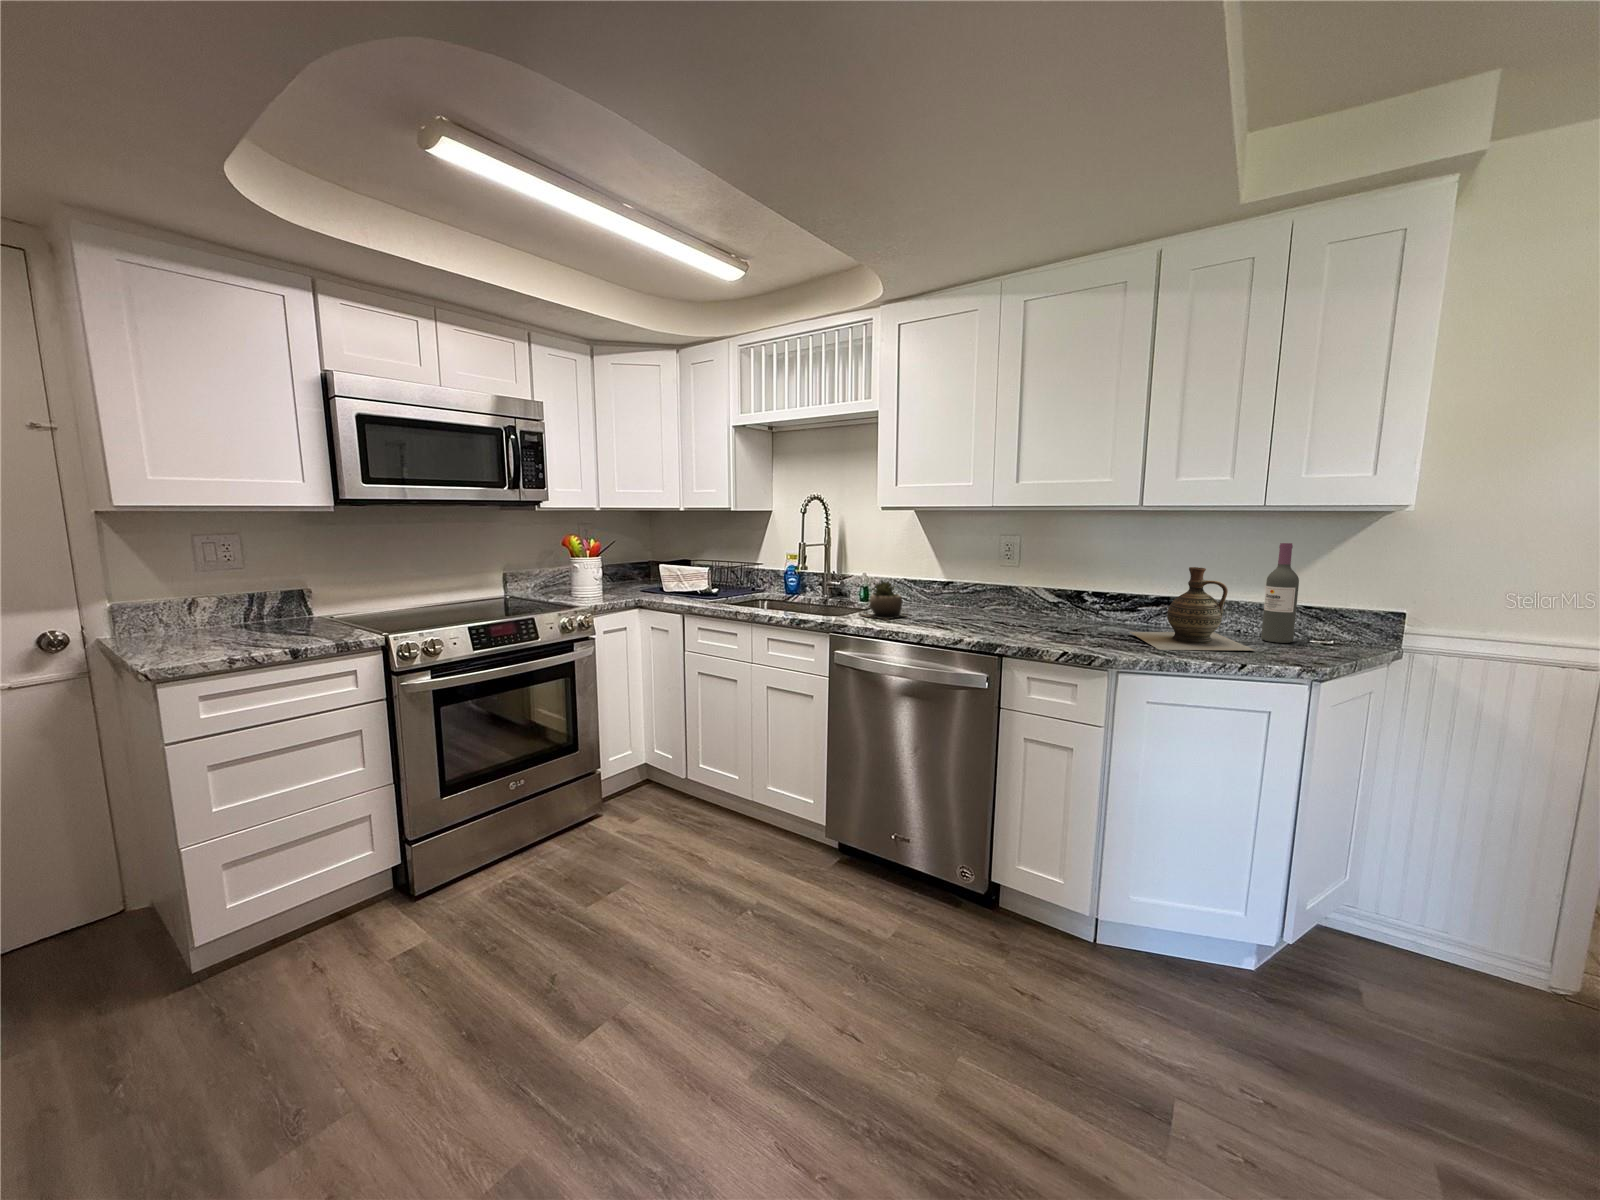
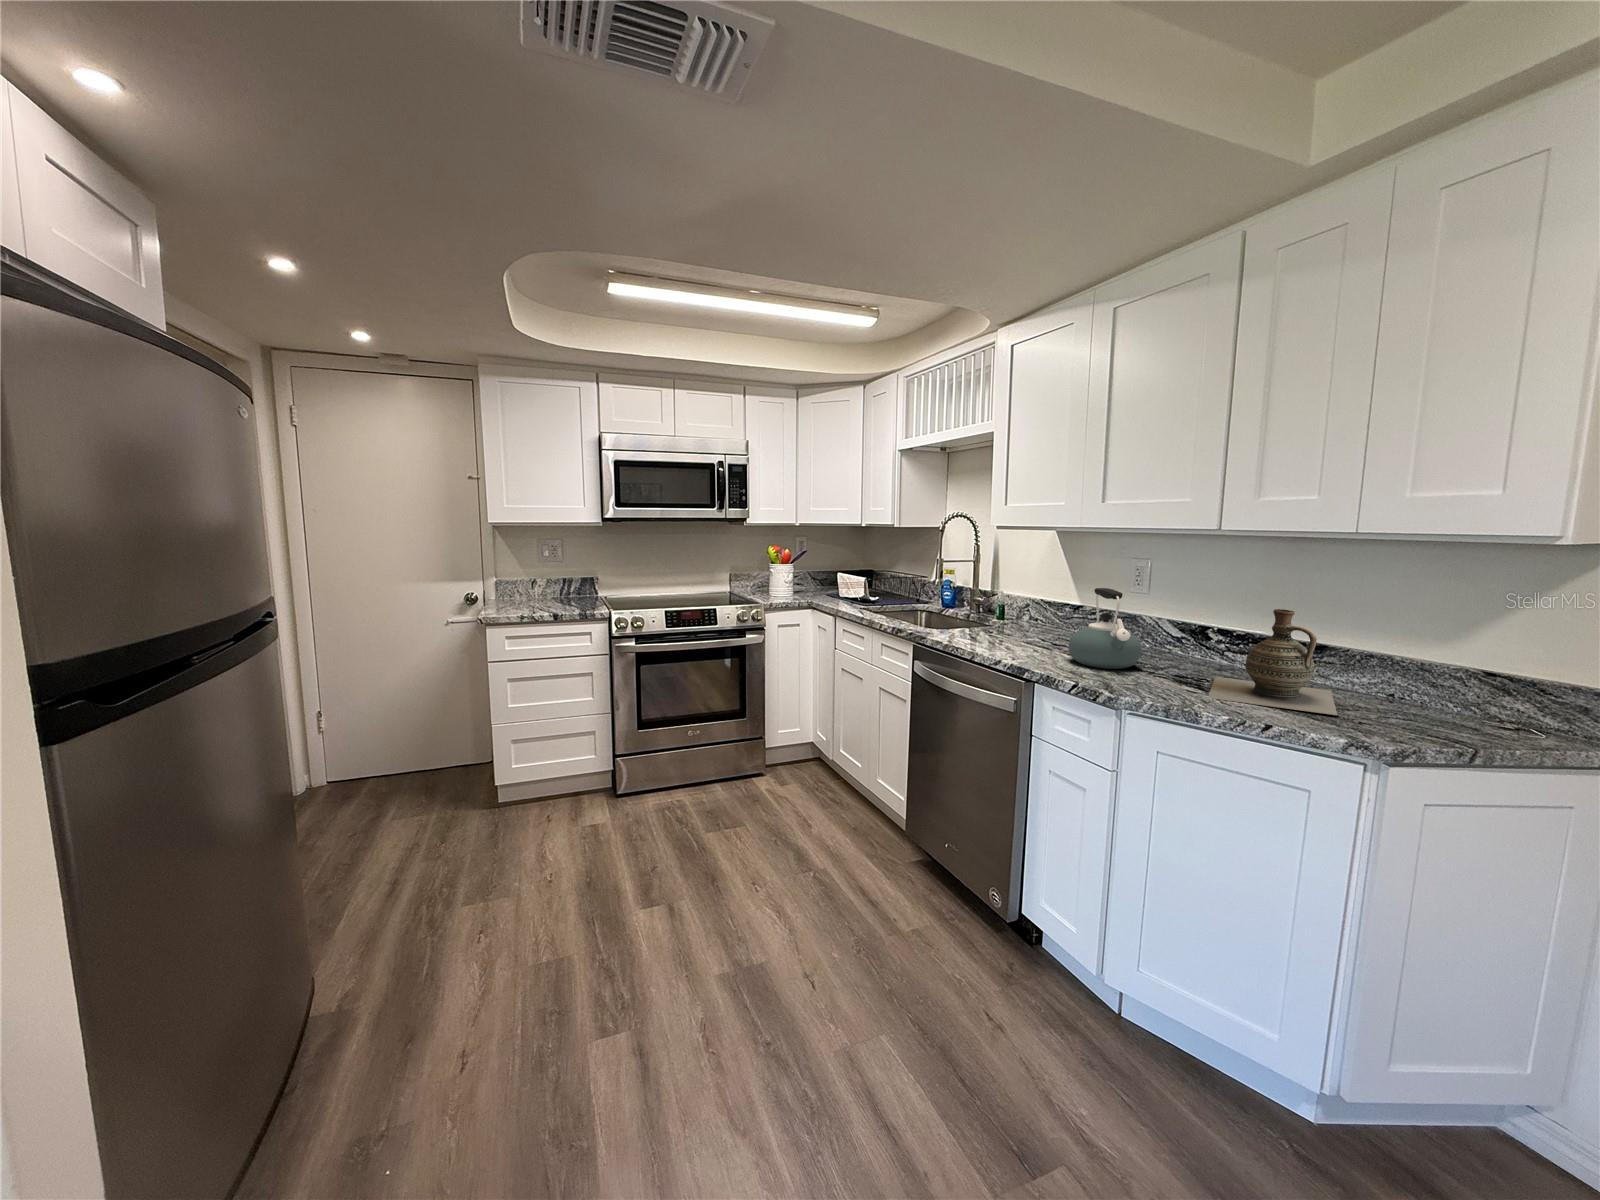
wine bottle: present [1261,543,1299,643] -> none [1399,588,1456,716]
kettle: none [1000,560,1070,636] -> present [1069,588,1141,669]
succulent plant: present [866,580,905,619] -> none [964,597,1011,637]

